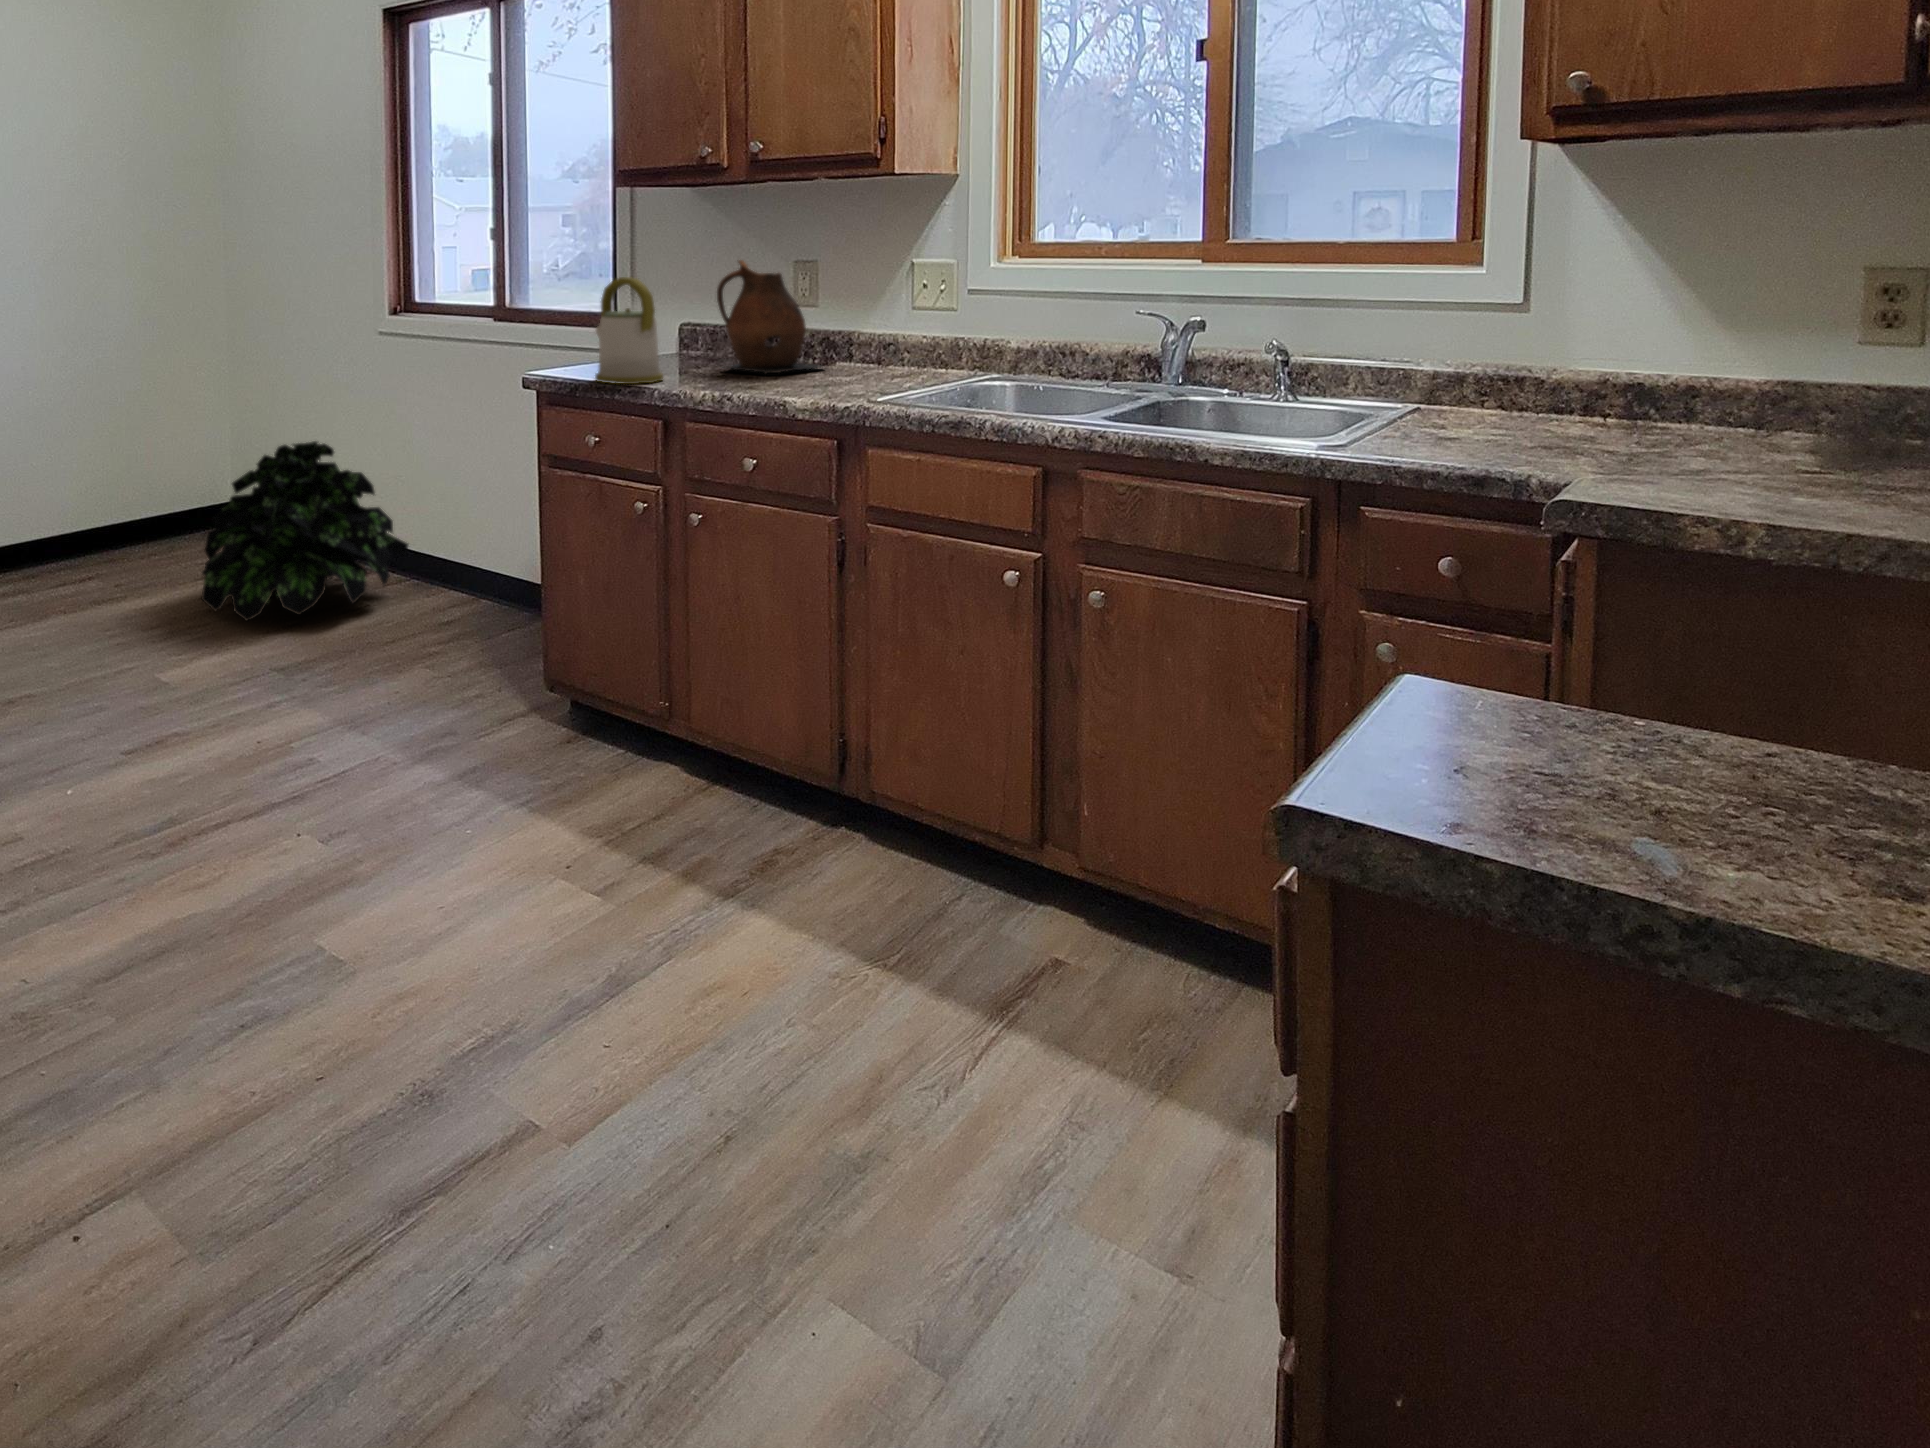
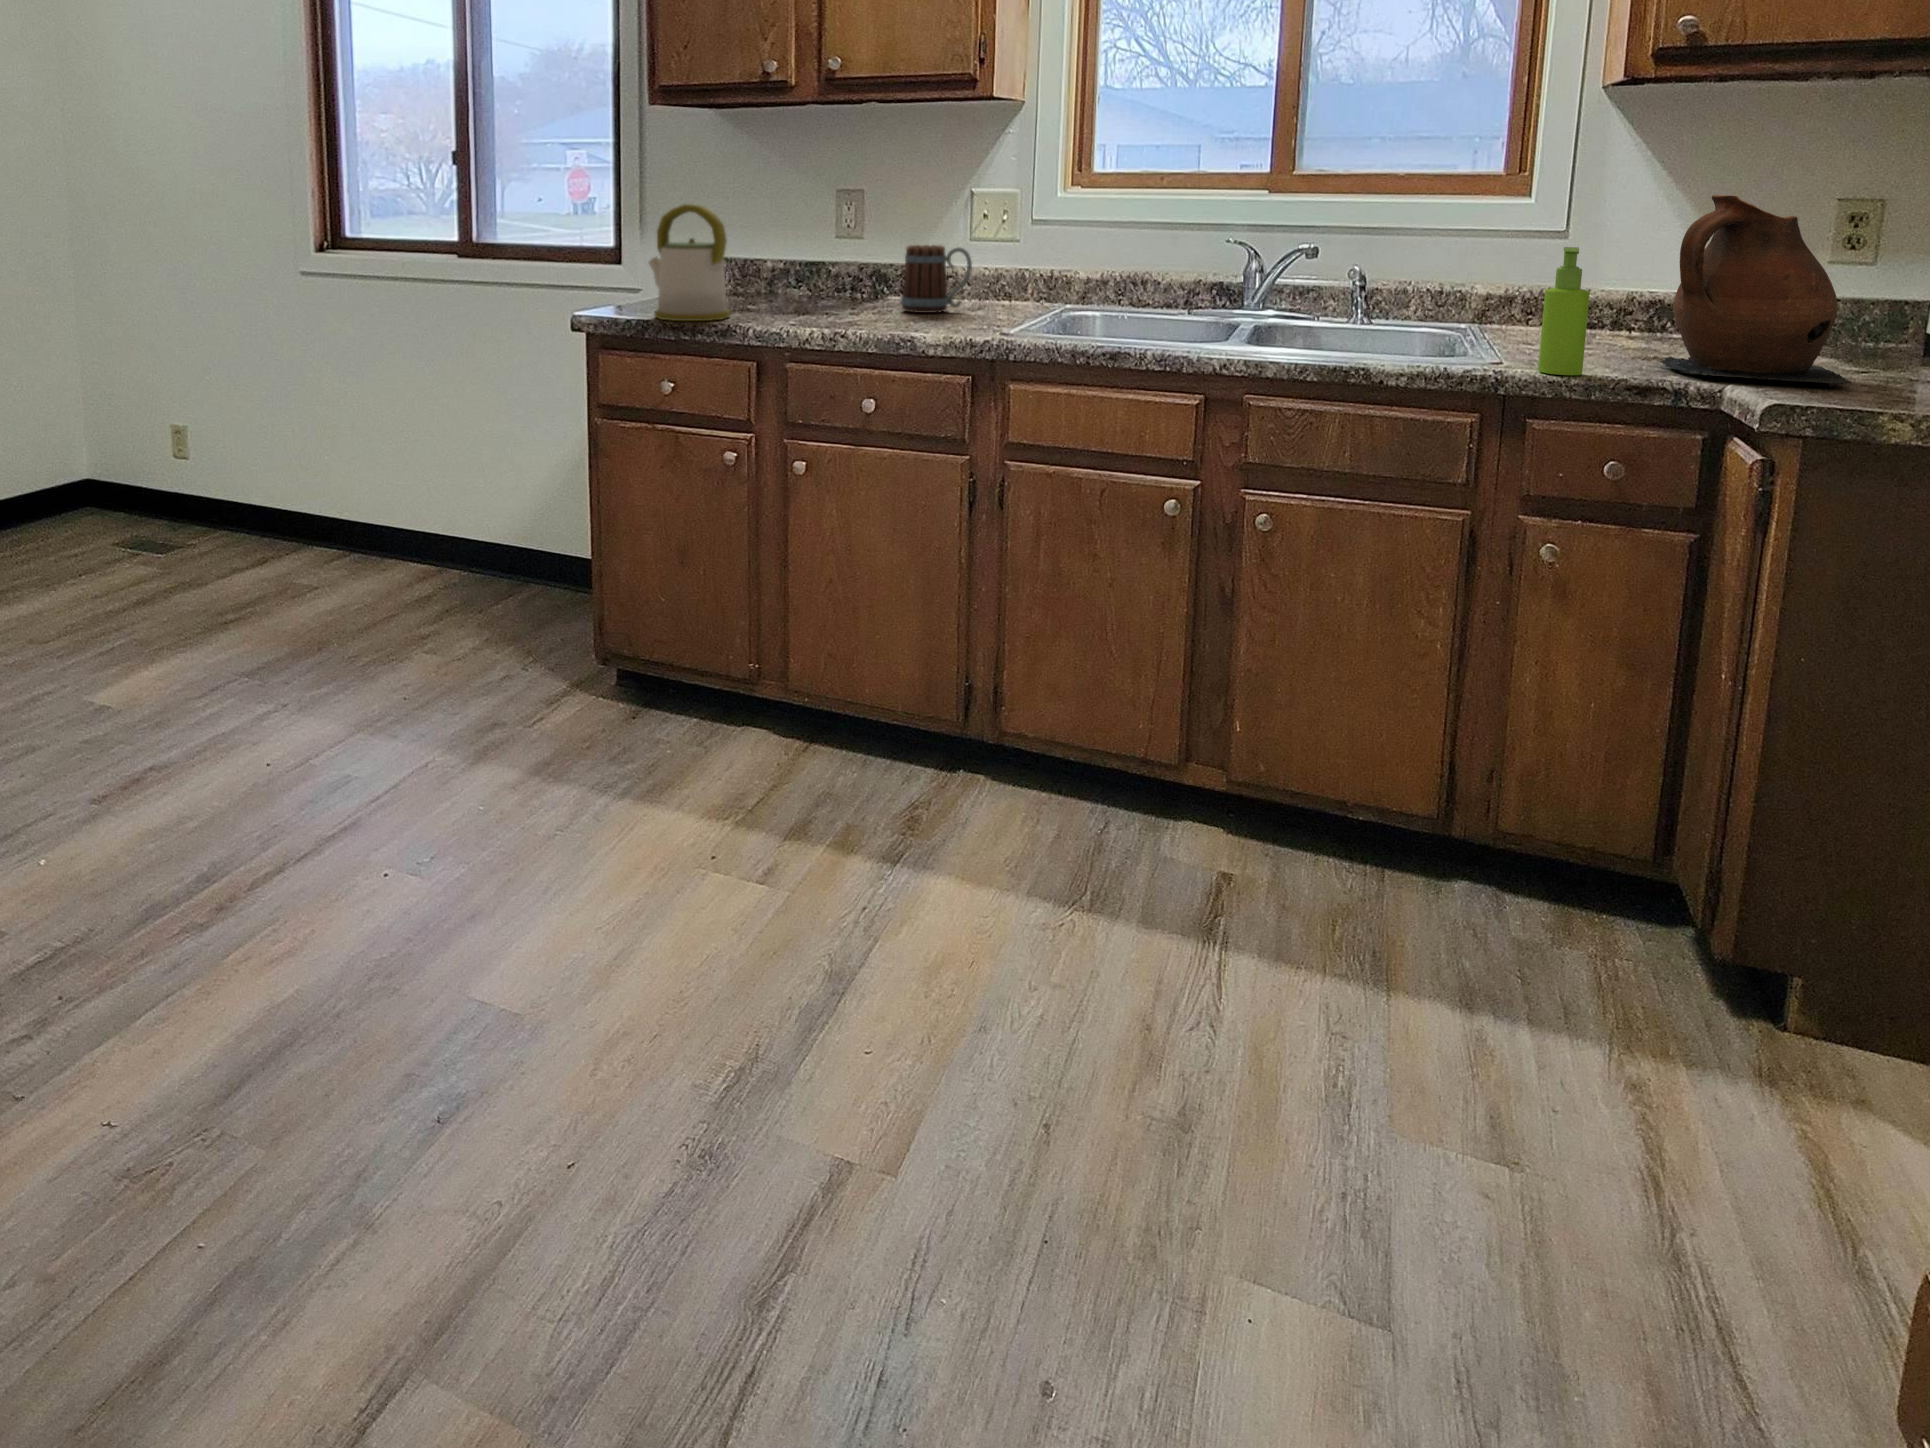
ceramic pitcher: present [717,260,825,374] -> present [1655,195,1851,387]
mug: none [832,315,902,382] -> present [900,245,972,313]
soap dispenser: none [1376,324,1425,462] -> present [1538,247,1590,375]
potted plant: present [202,441,408,621] -> none [104,396,355,612]

